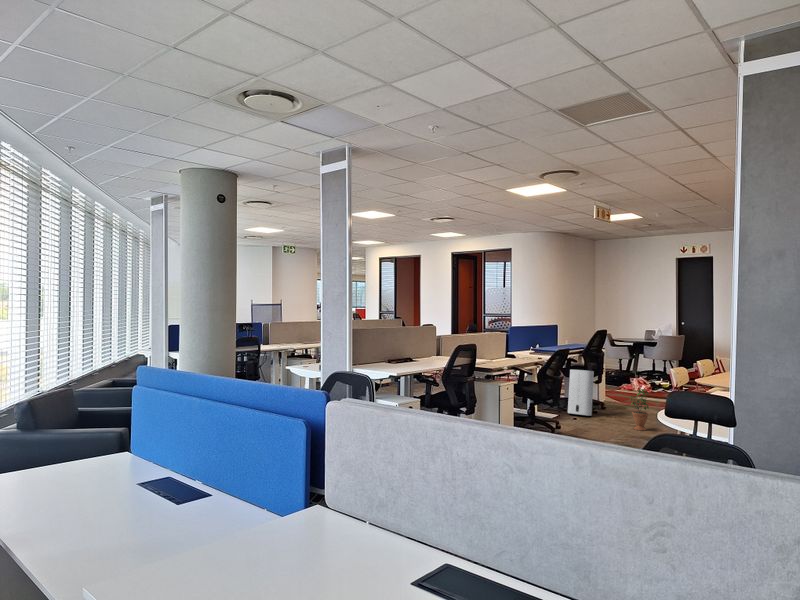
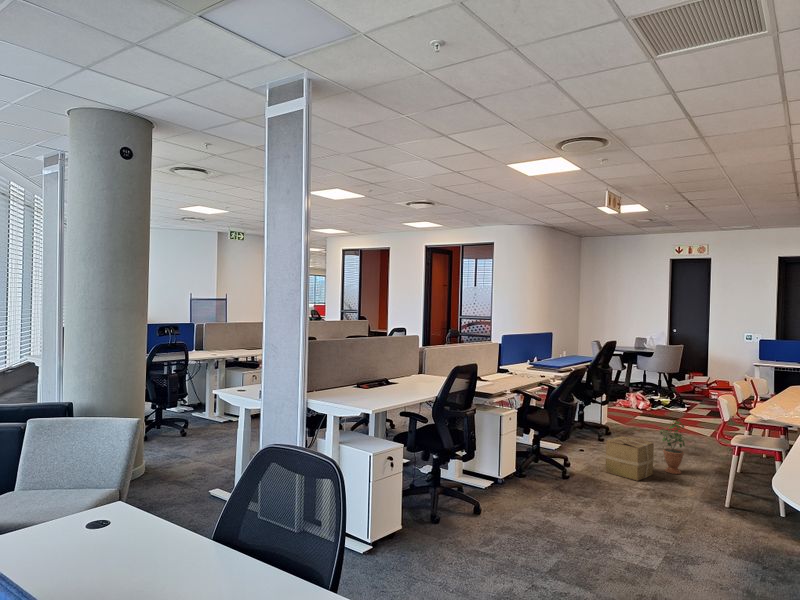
air purifier: present [568,369,594,416] -> none [575,391,608,450]
cardboard box: none [585,402,623,434] -> present [606,436,654,481]

